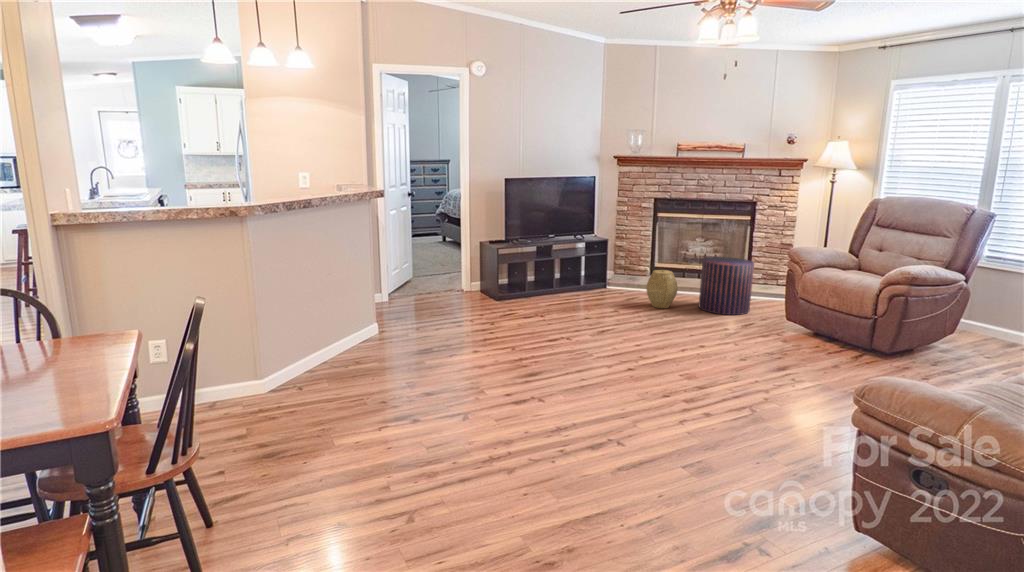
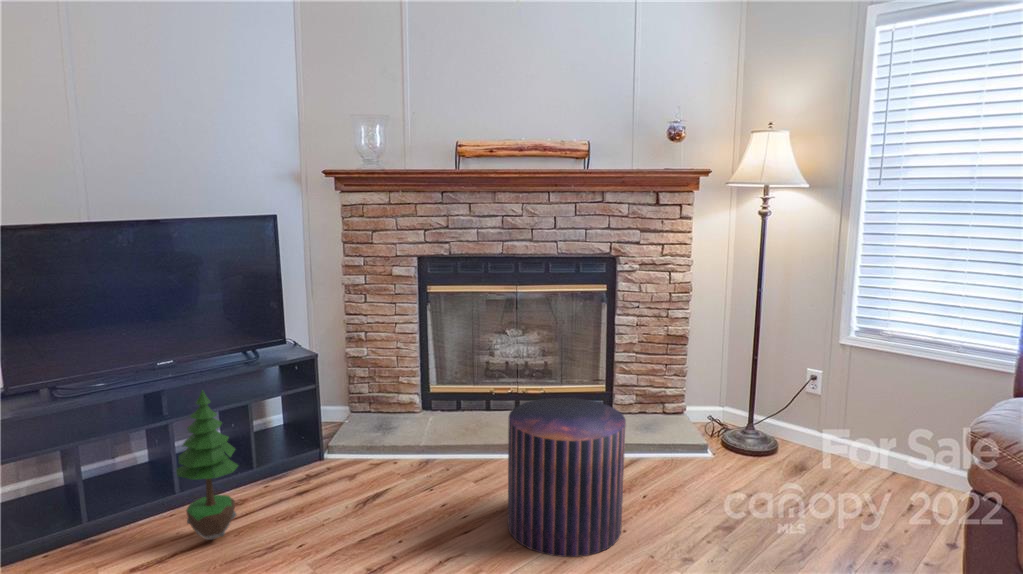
potted tree: none [568,239,590,301] -> present [176,390,238,540]
woven basket: present [646,270,678,308] -> none [379,446,454,547]

